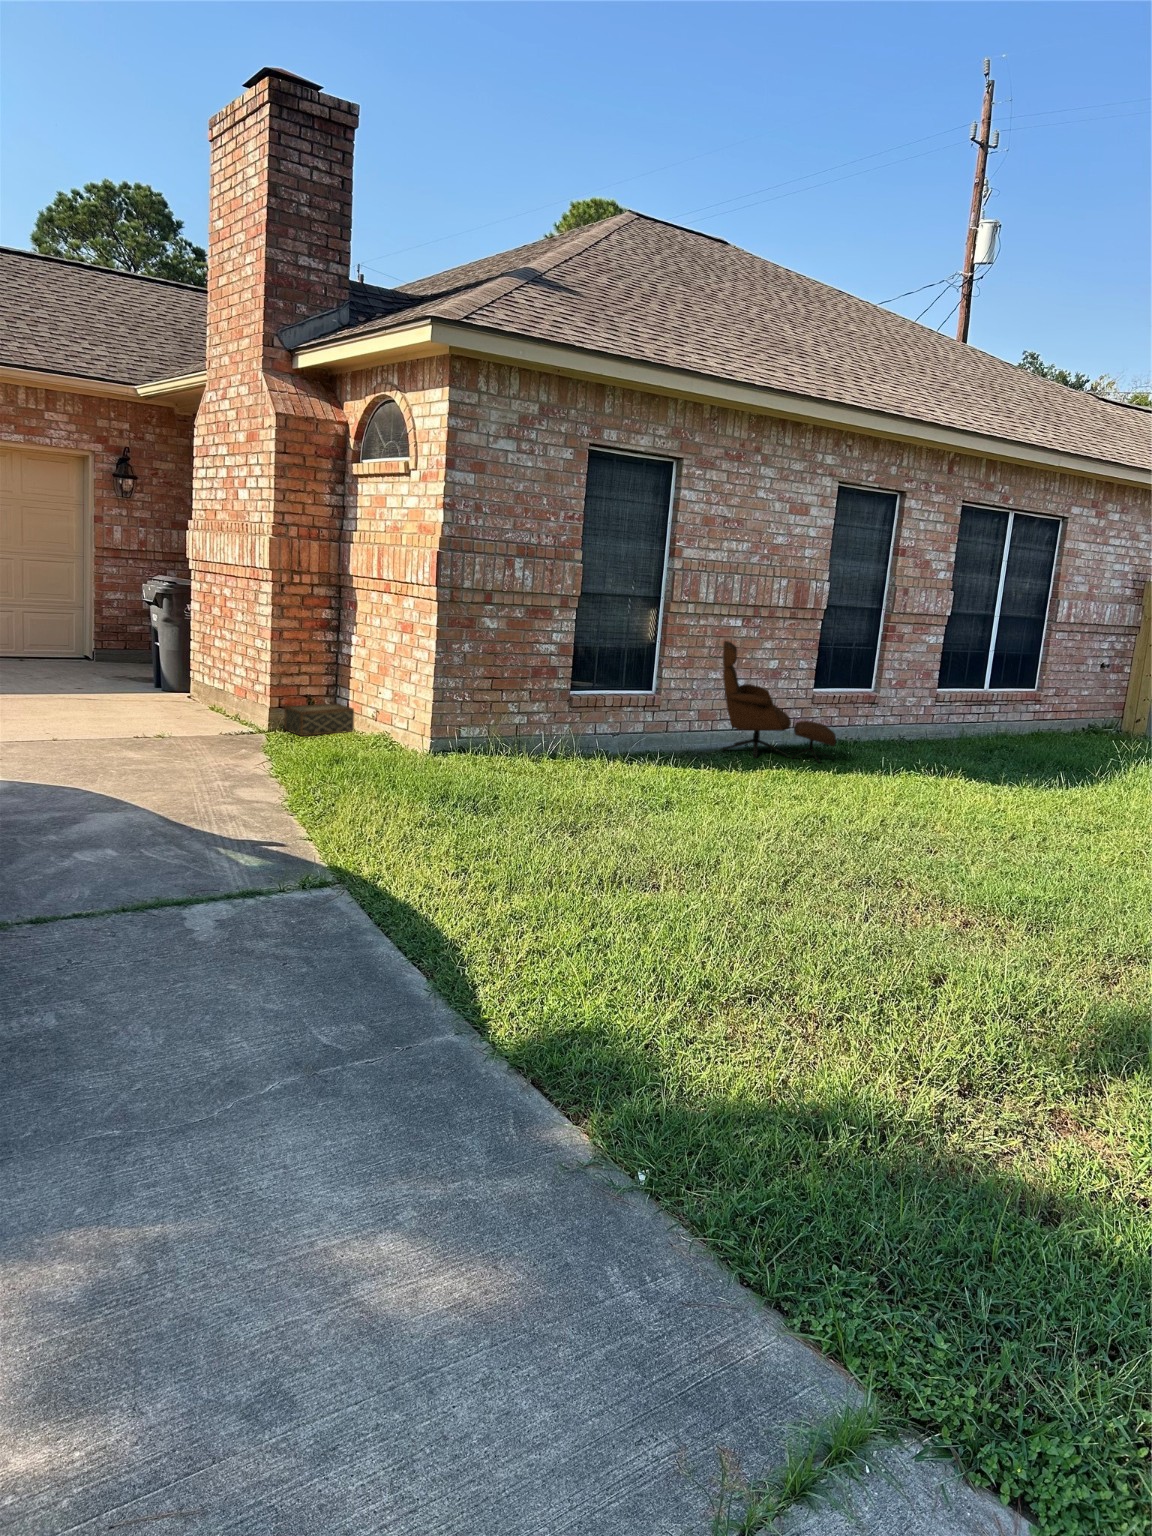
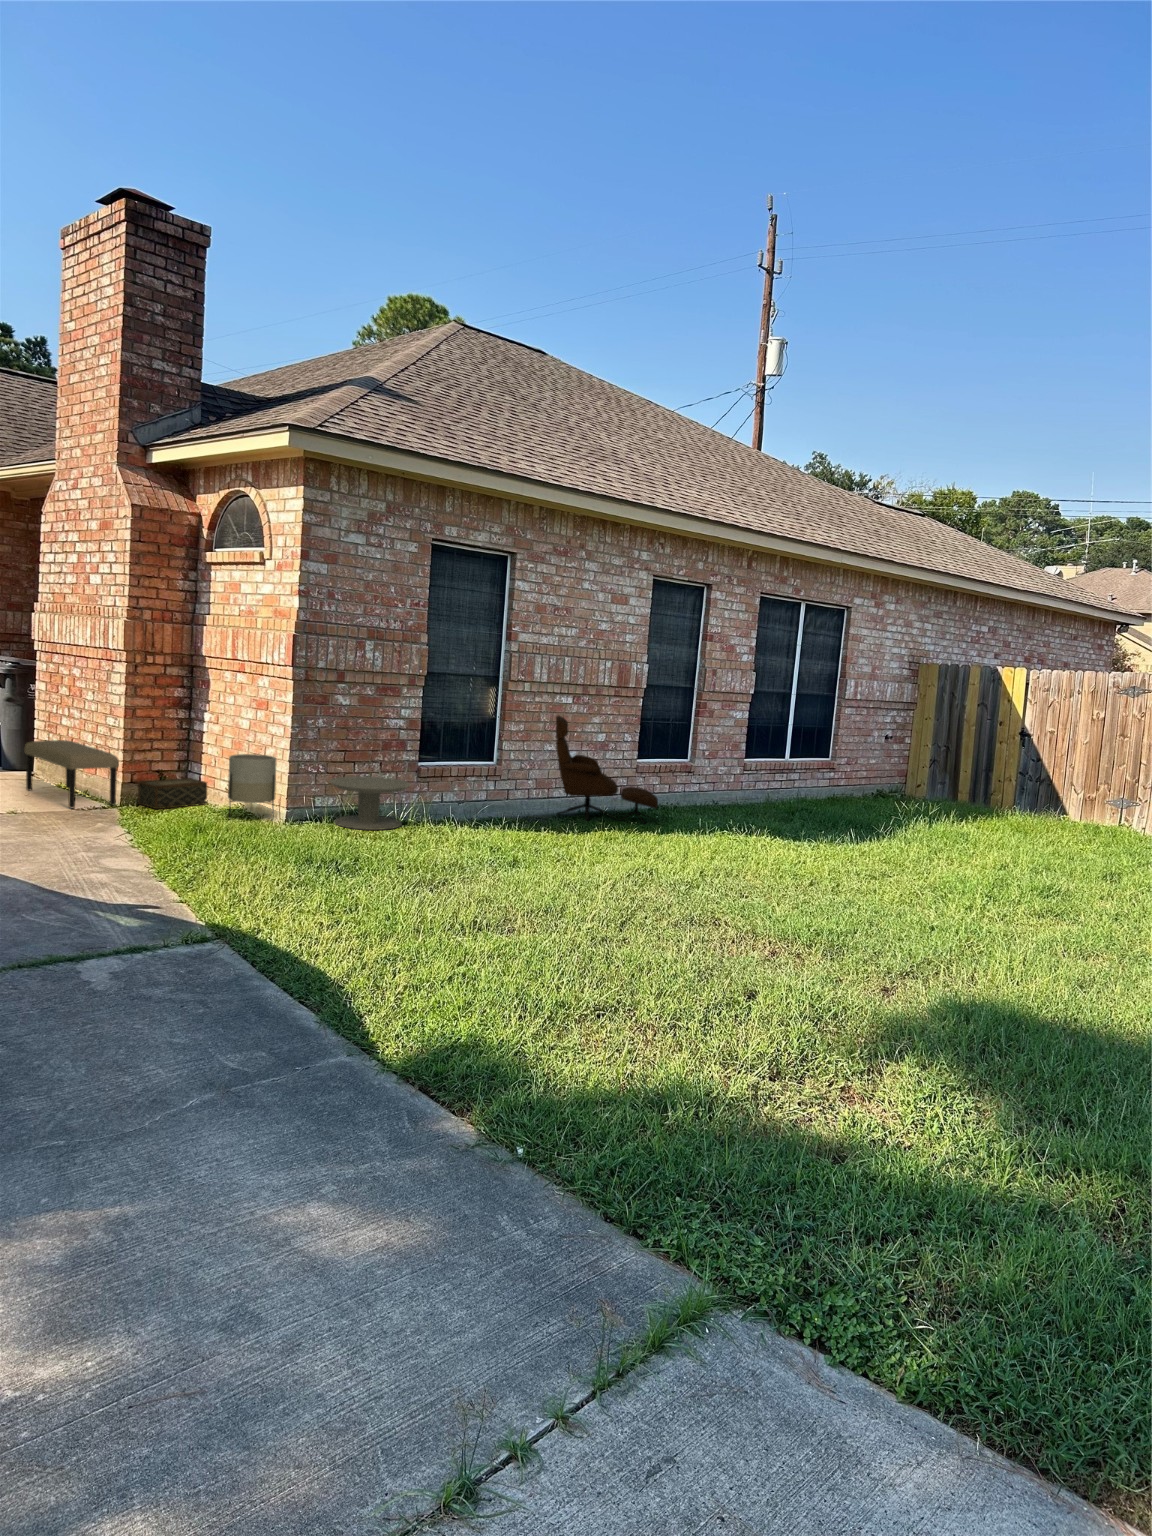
bench: none [176,662,265,733] -> present [24,740,119,808]
planter: none [370,681,420,752] -> present [228,754,277,817]
side table: none [474,706,561,765] -> present [329,776,410,830]

